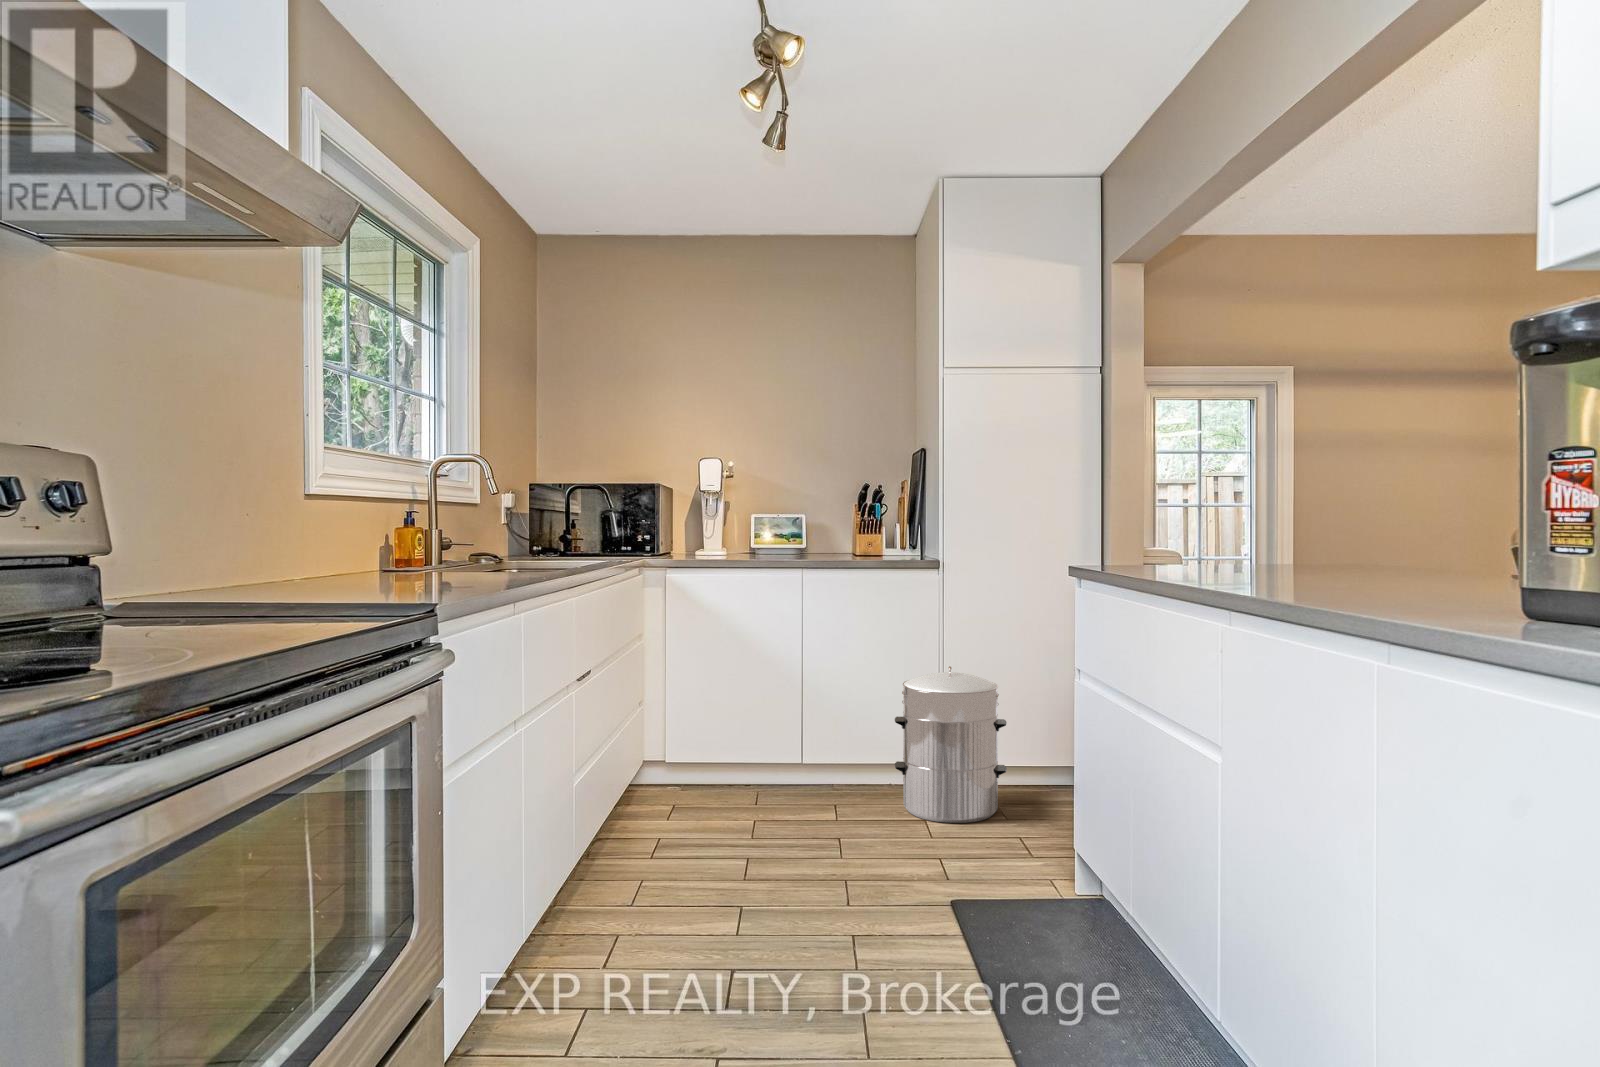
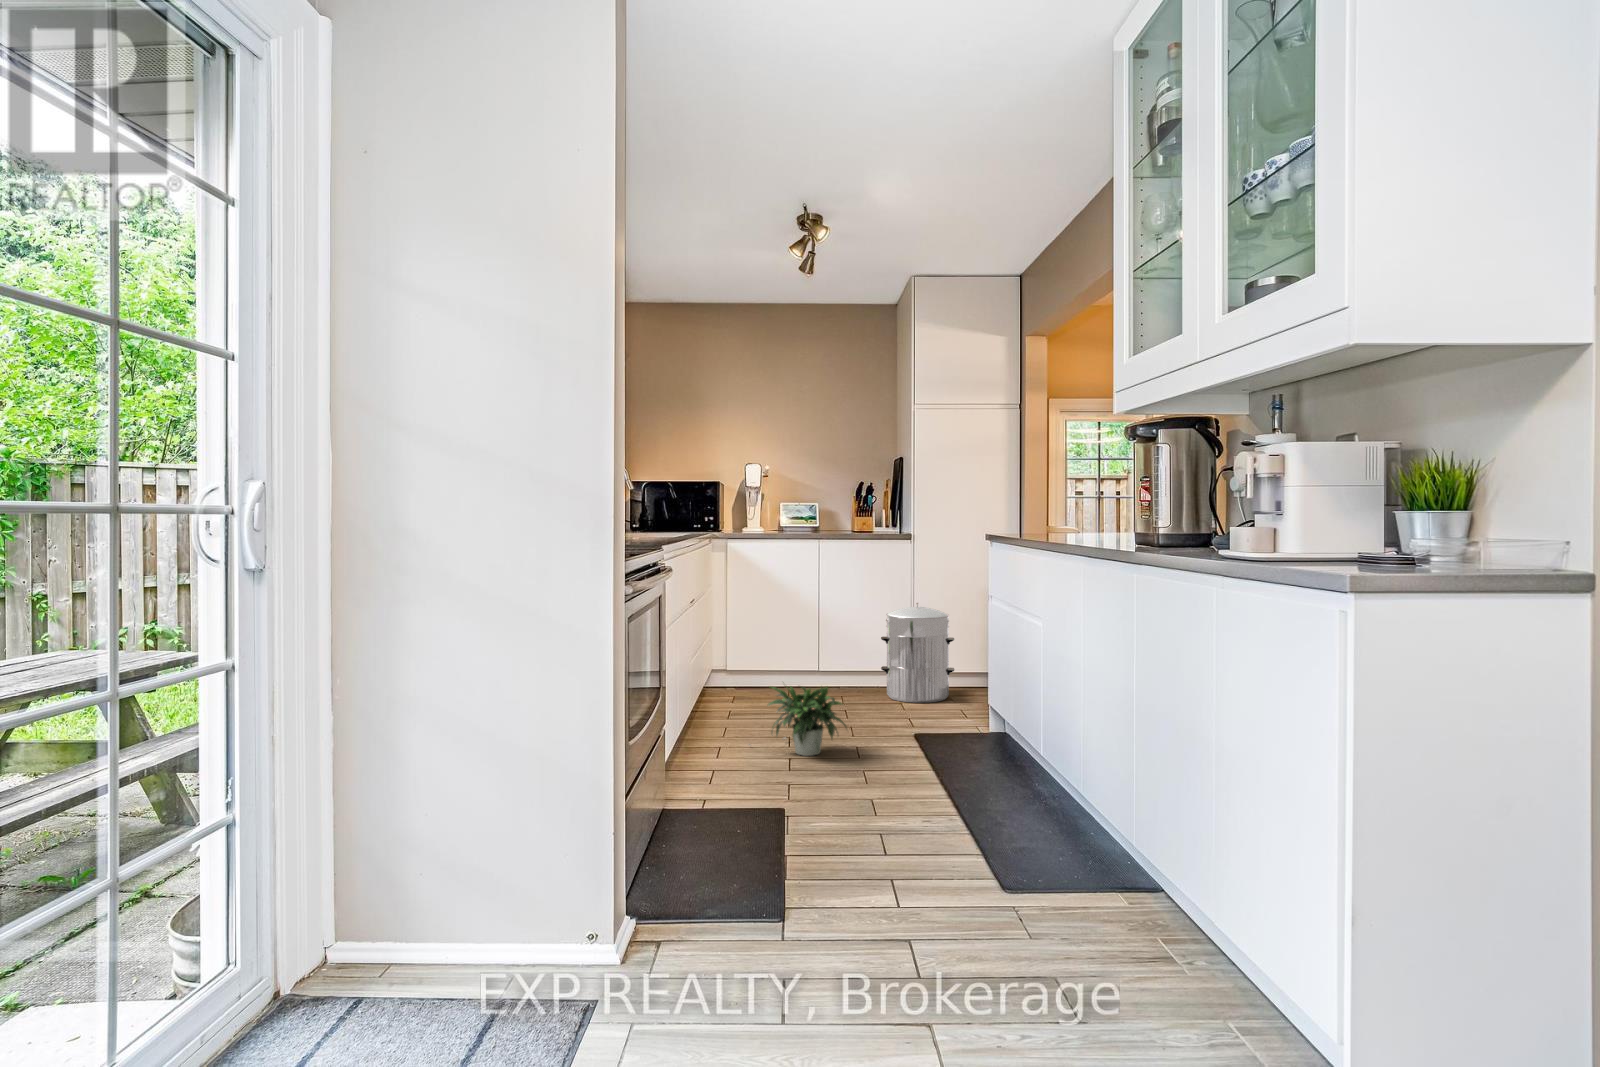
potted plant: none [668,826,838,963] -> present [768,686,846,756]

